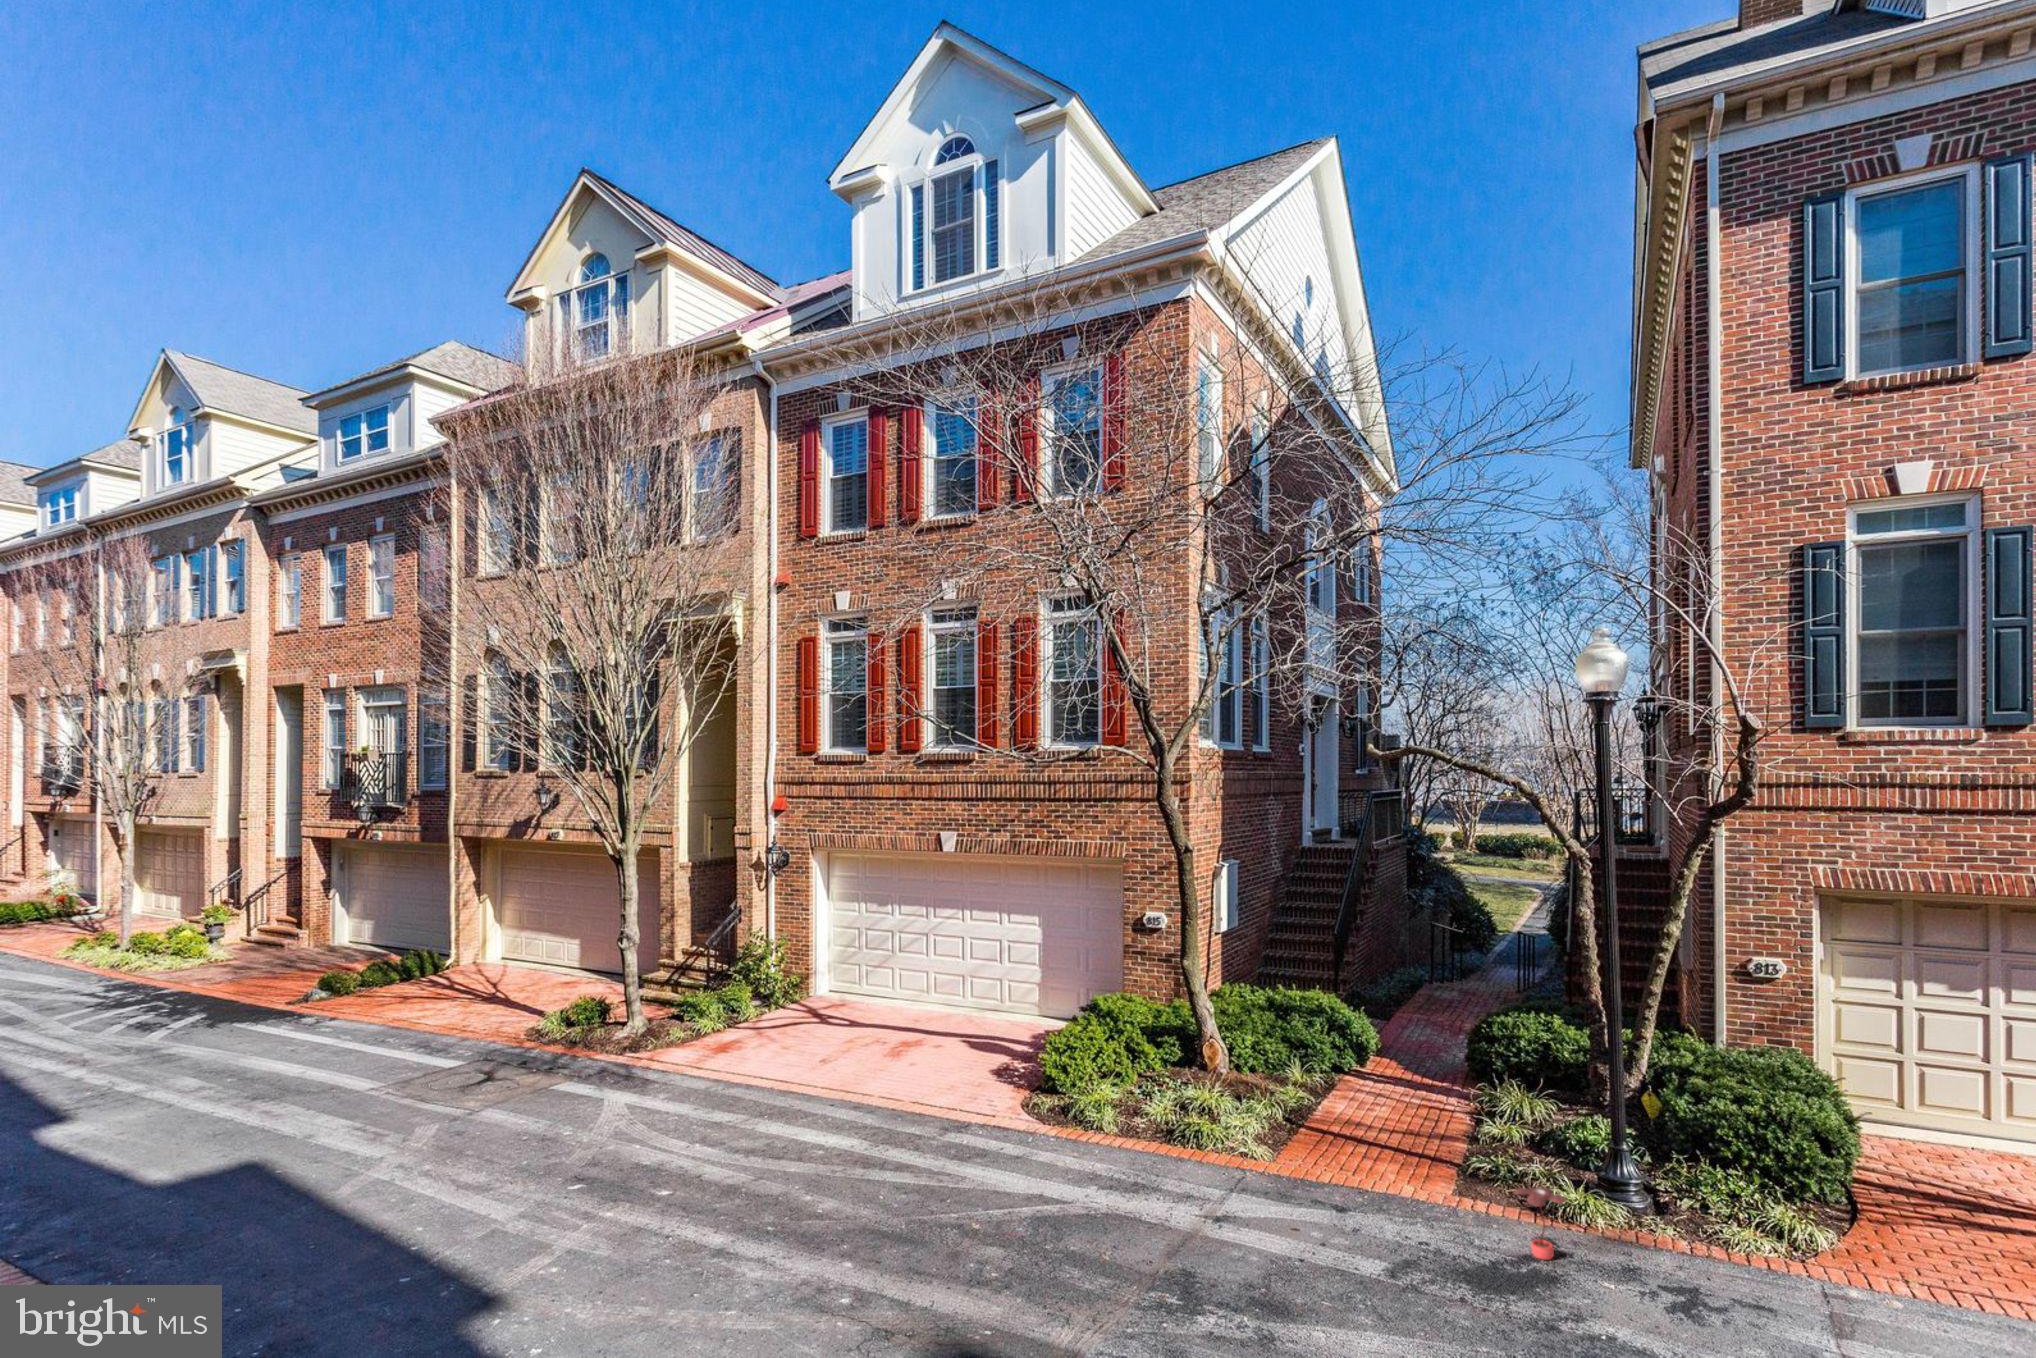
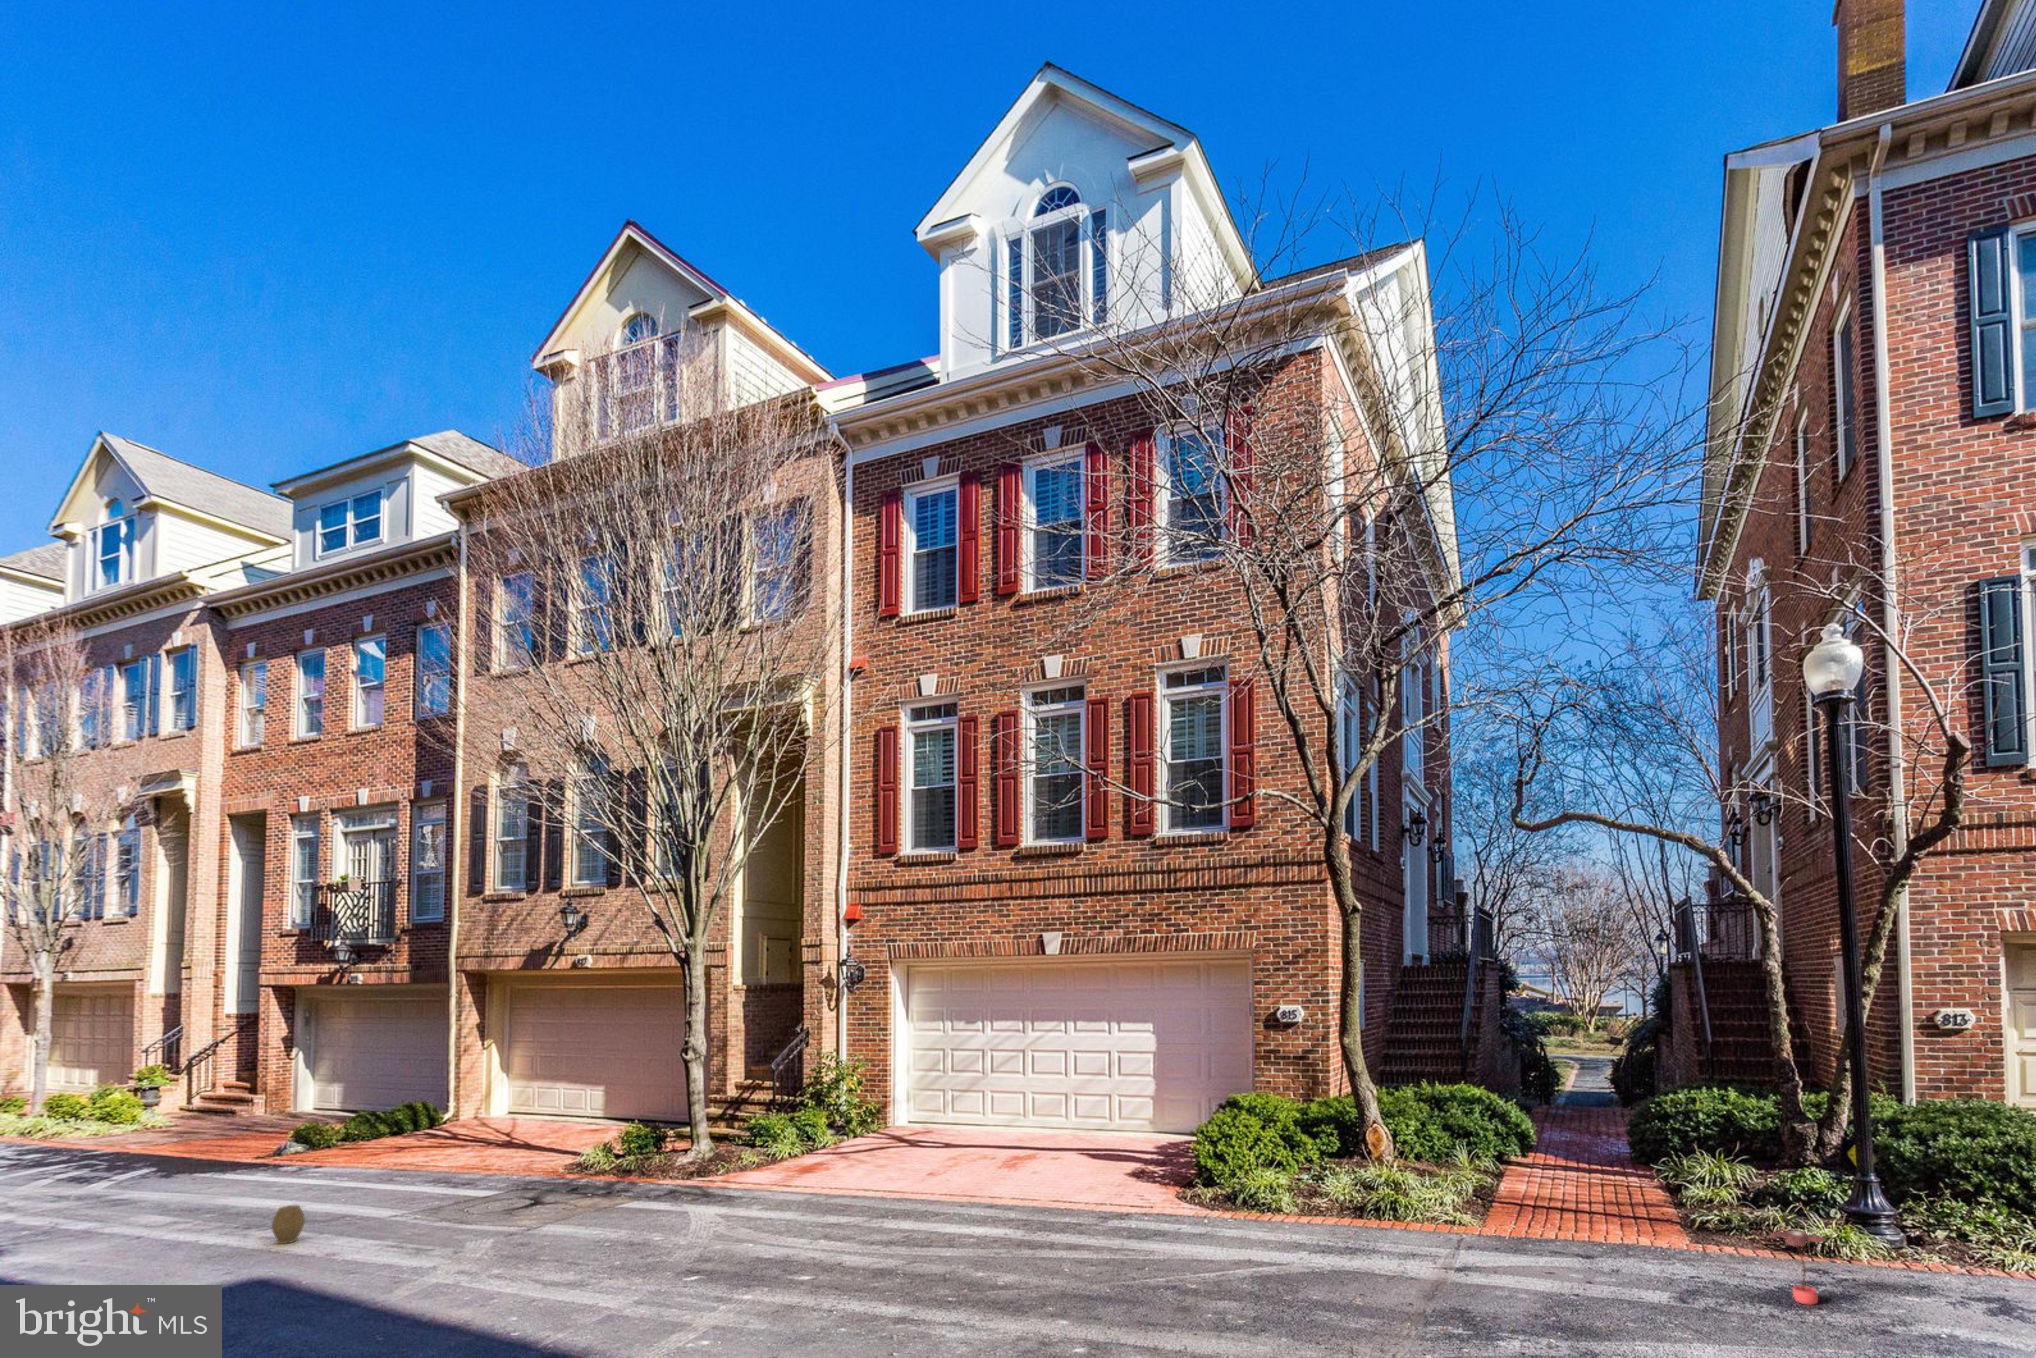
woven basket: none [220,1059,251,1093] -> present [272,1205,305,1244]

